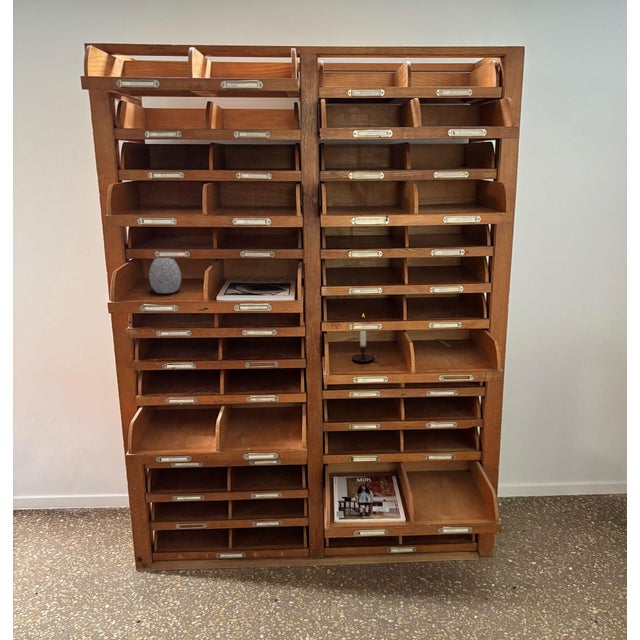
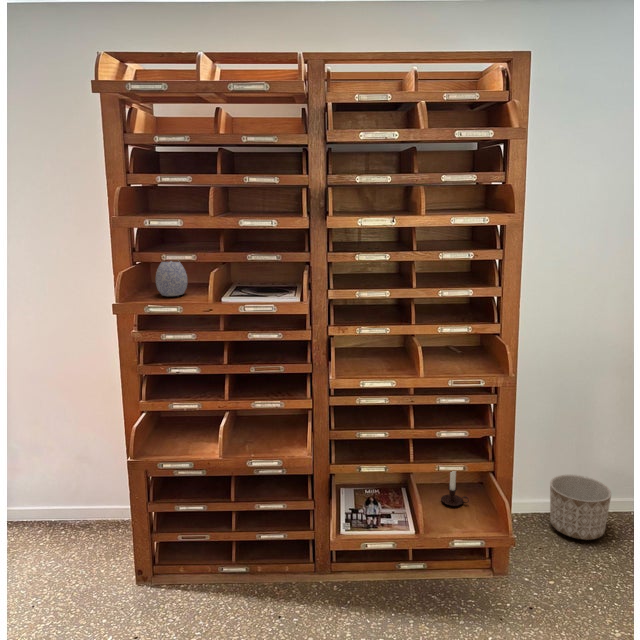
candle: present [352,315,379,362] -> present [441,471,469,506]
planter: none [534,459,593,521] -> present [550,475,611,540]

